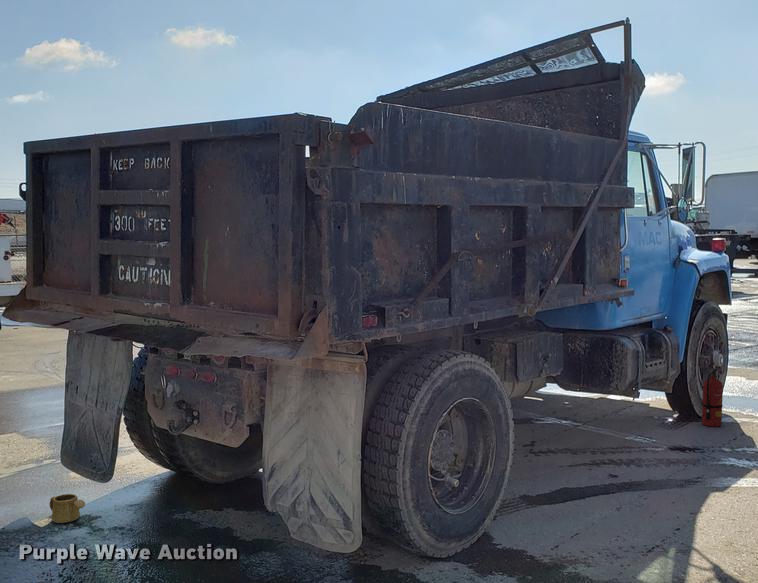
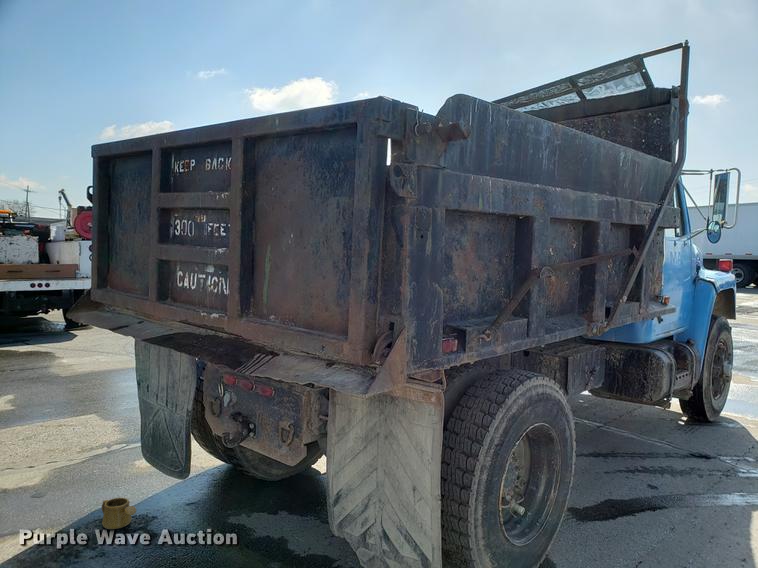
fire extinguisher: present [702,368,723,427] -> none [715,379,737,434]

